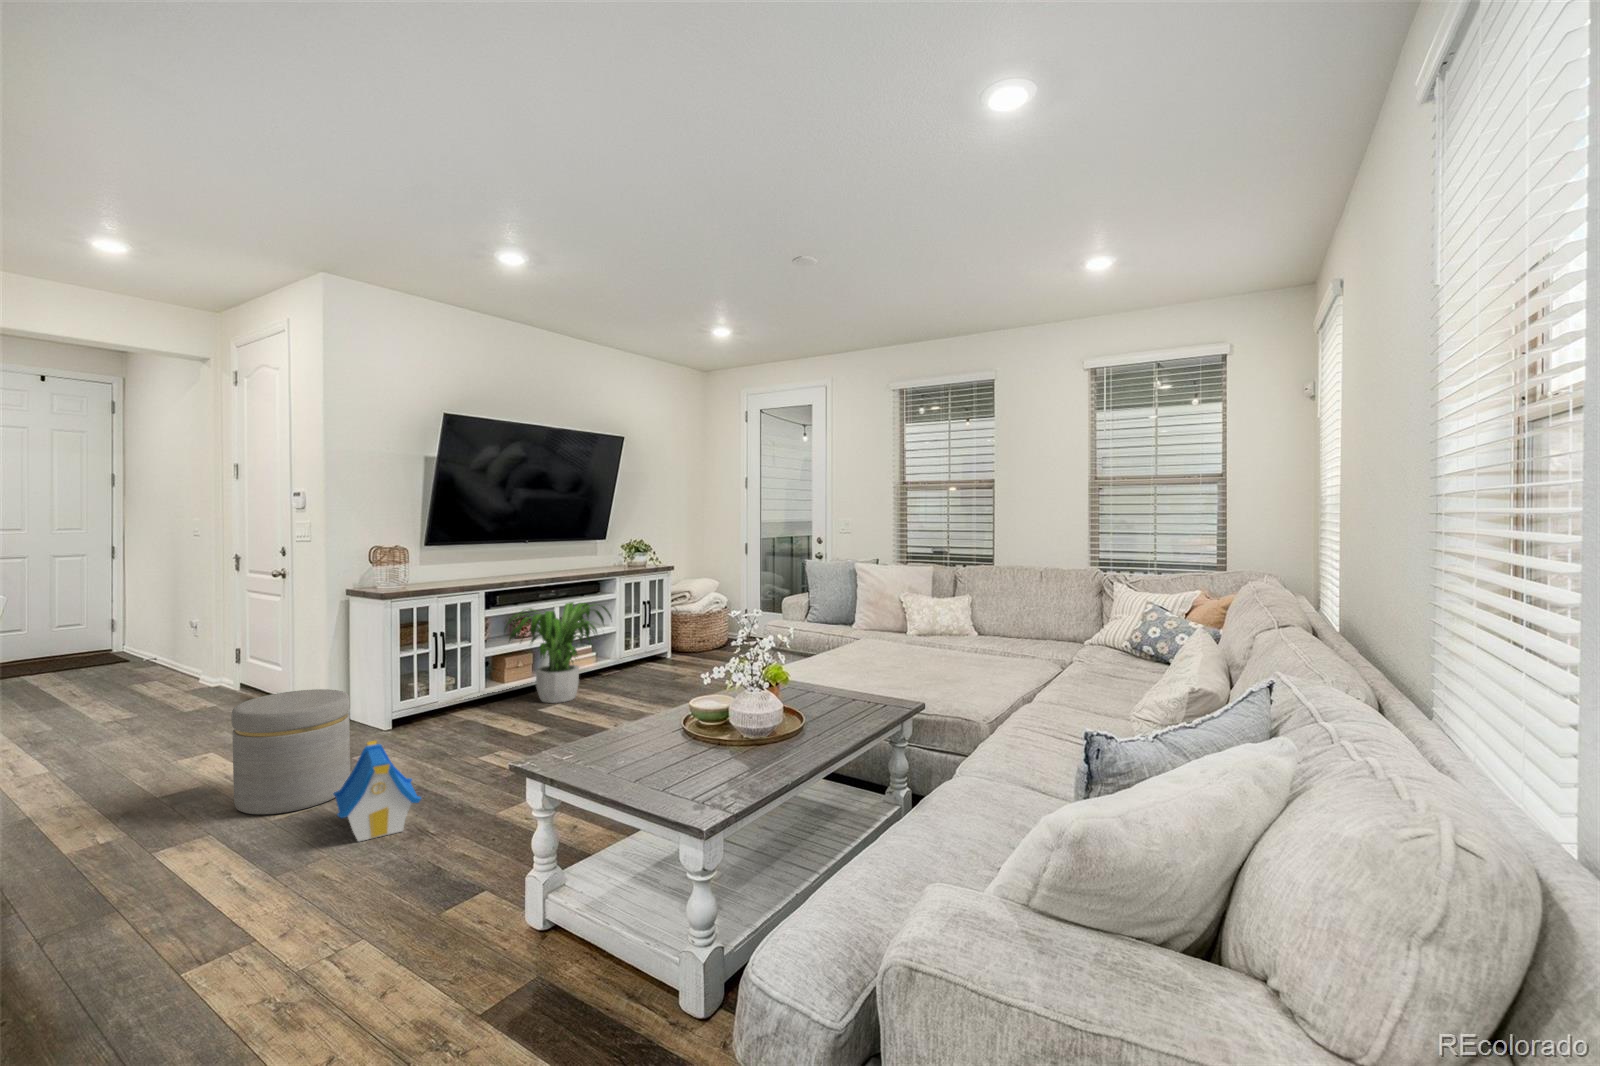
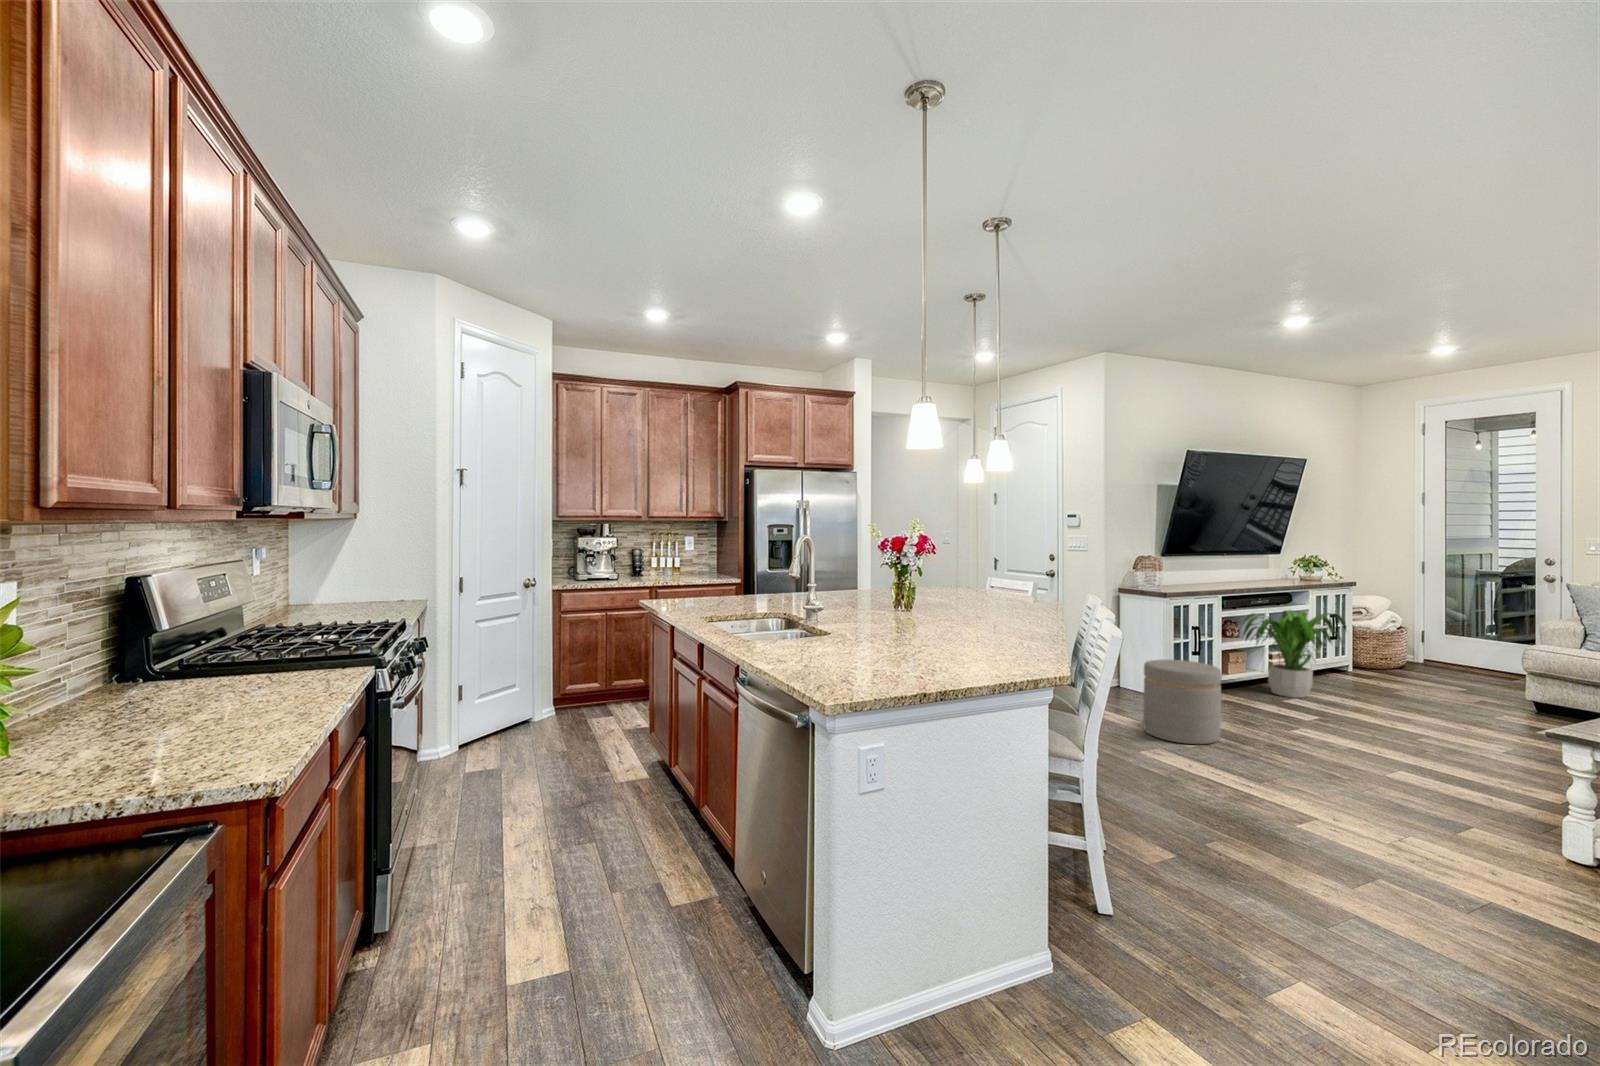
toy house: present [334,741,421,841] -> none [1247,702,1334,773]

